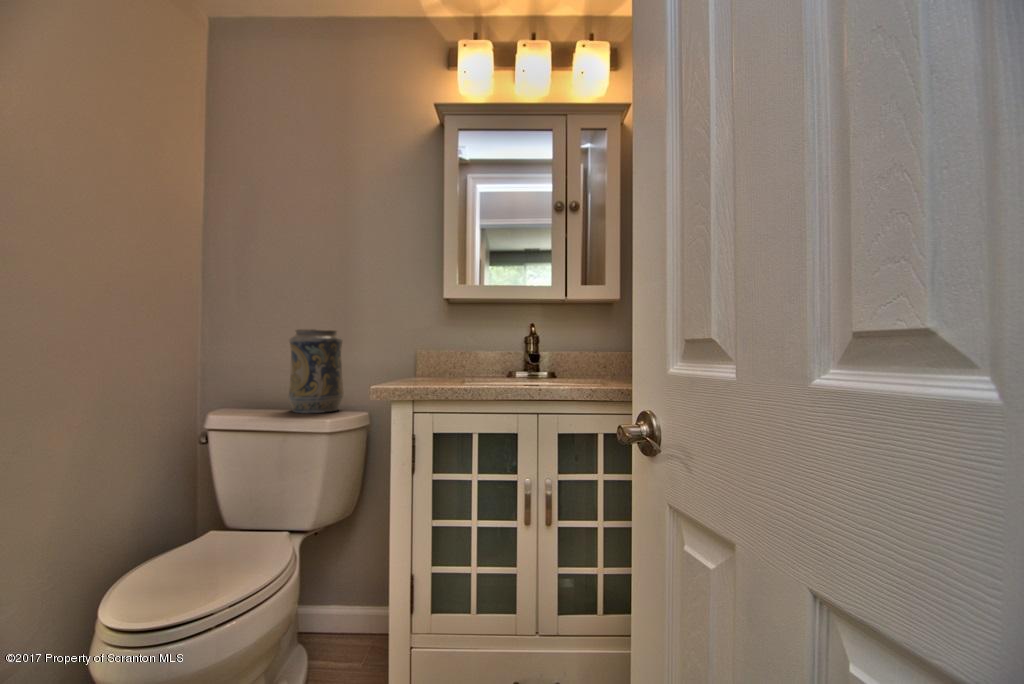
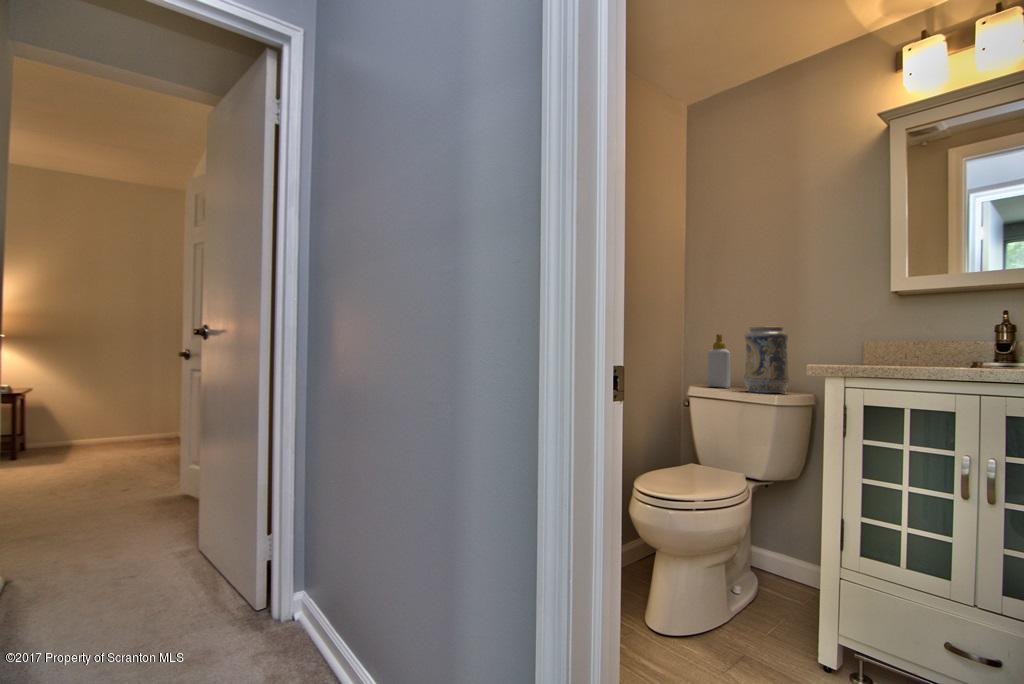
soap bottle: none [239,337,272,407] -> present [708,334,731,388]

